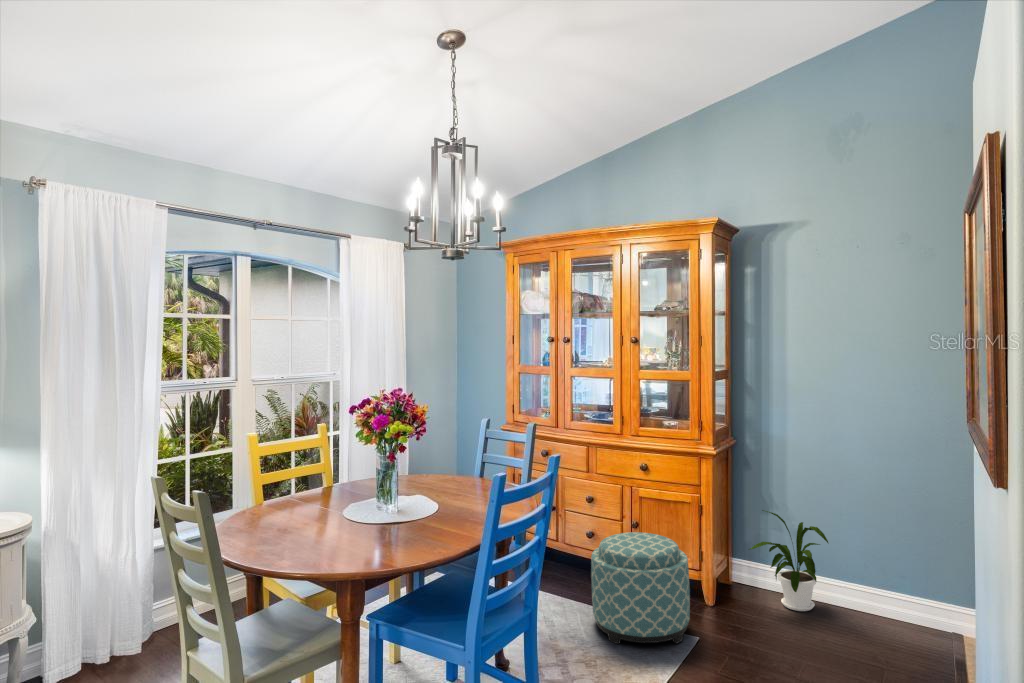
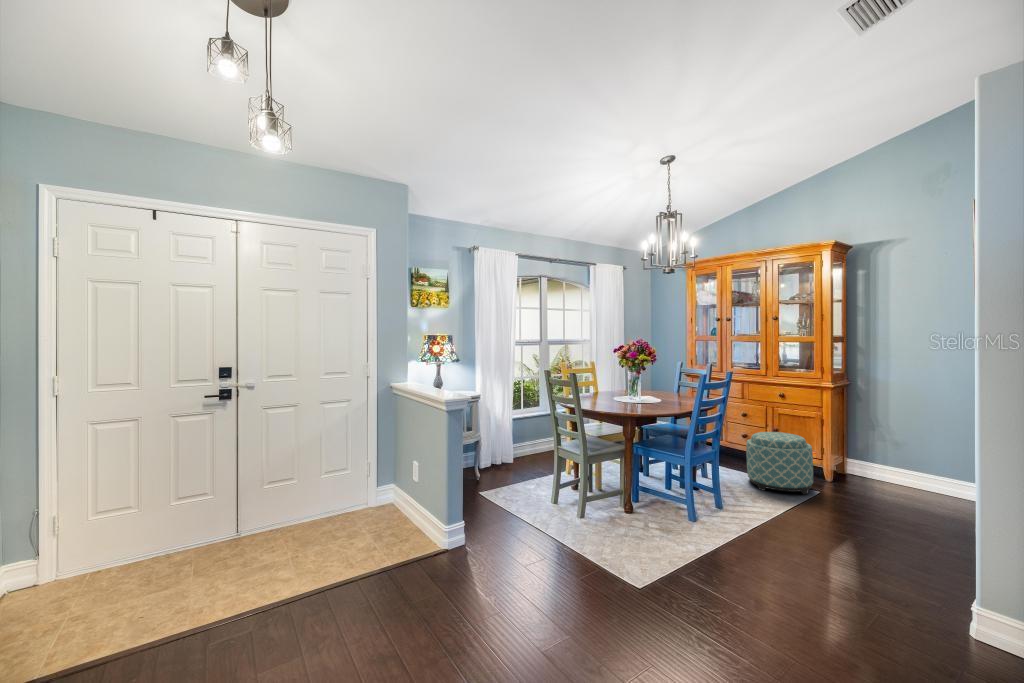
house plant: present [749,510,828,611] -> none [857,426,920,491]

